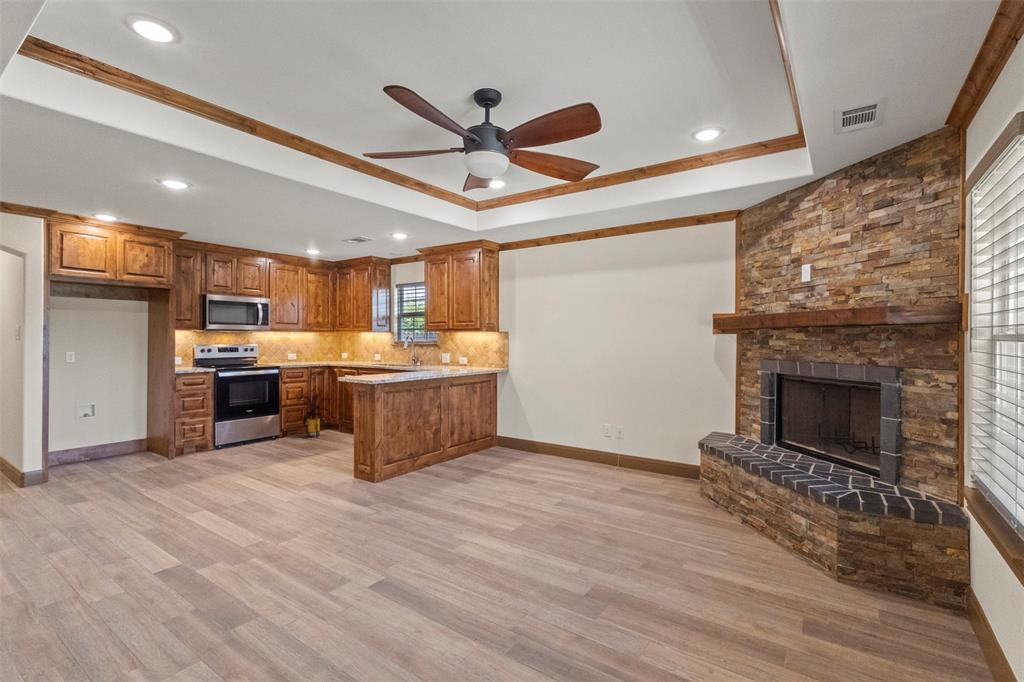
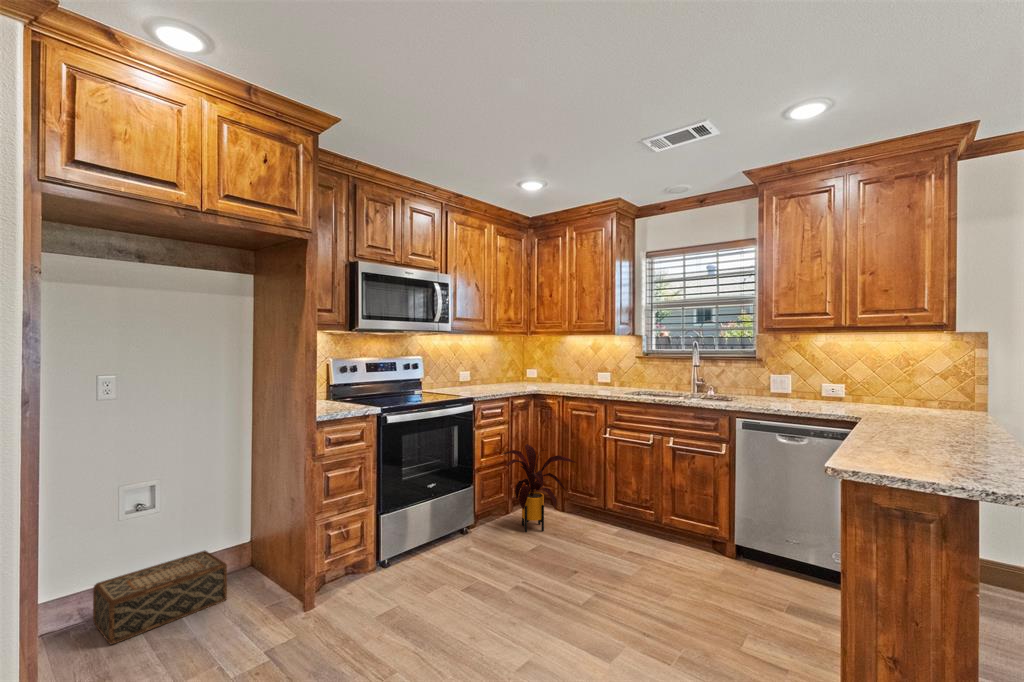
woven basket: none [67,438,133,467] -> present [93,550,227,644]

